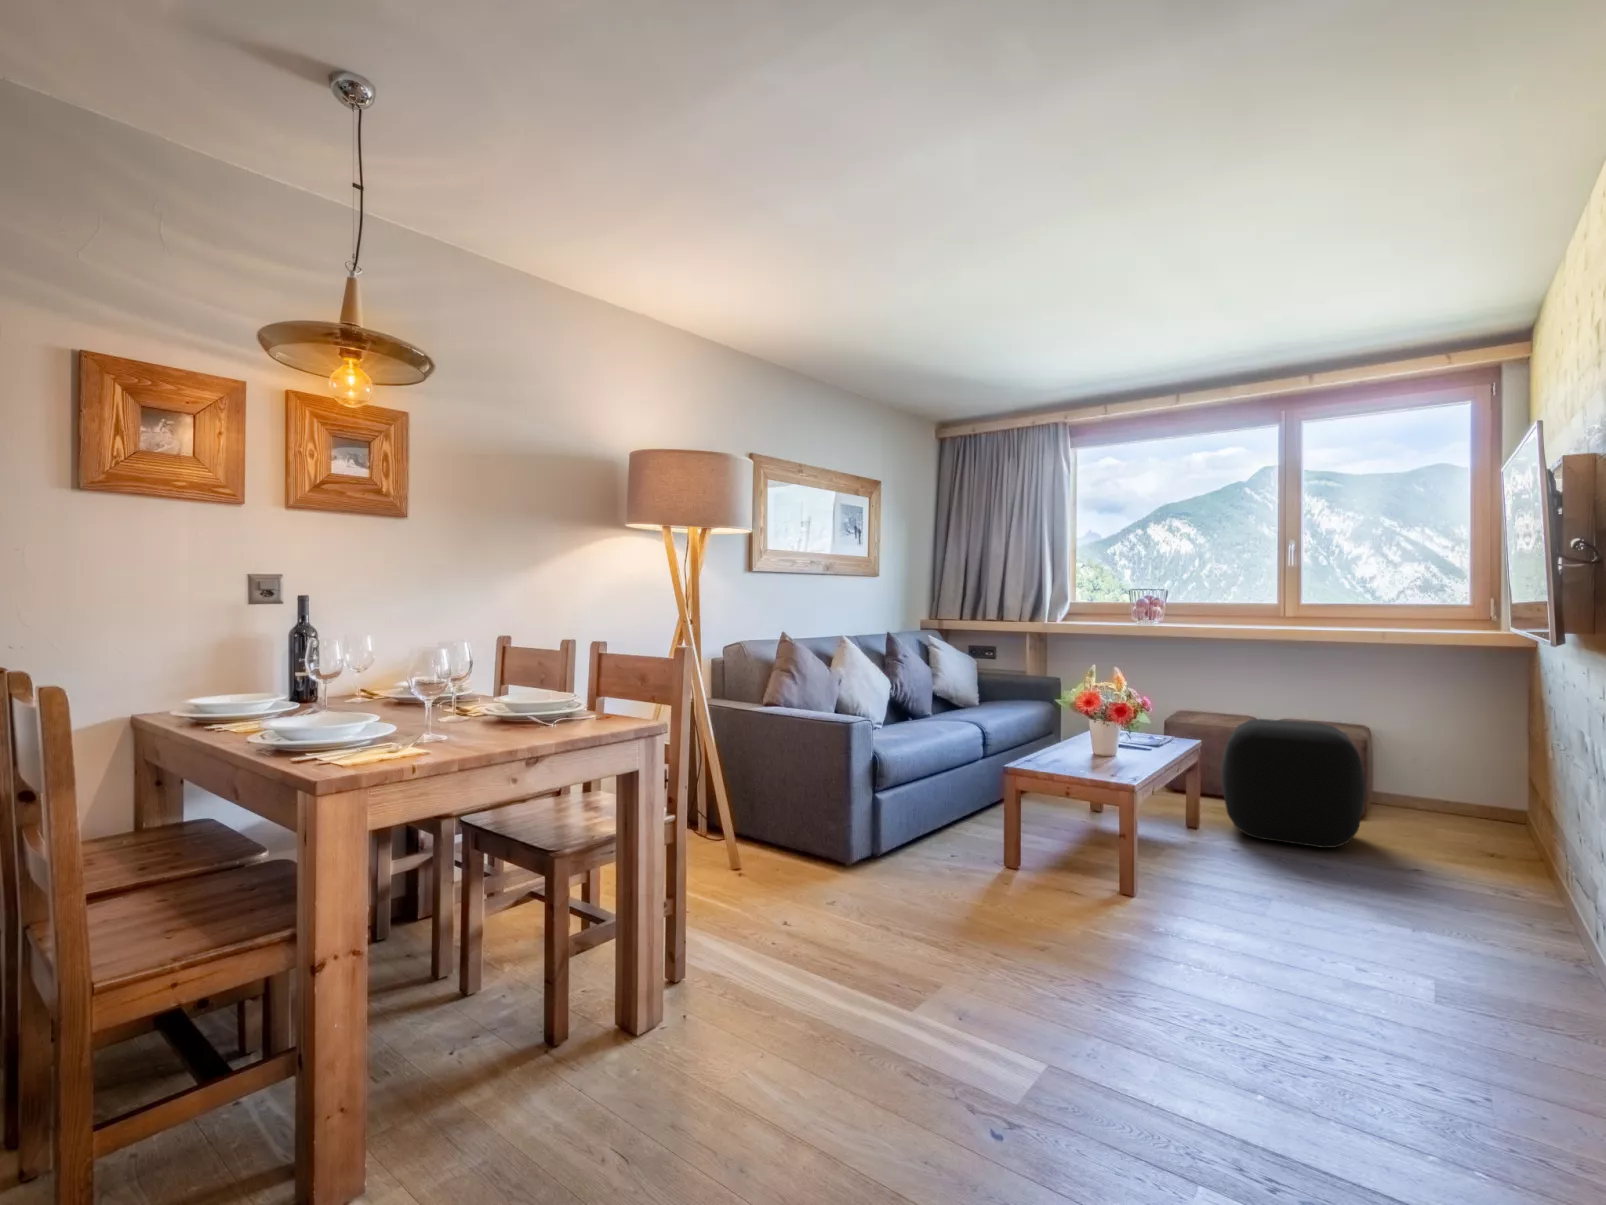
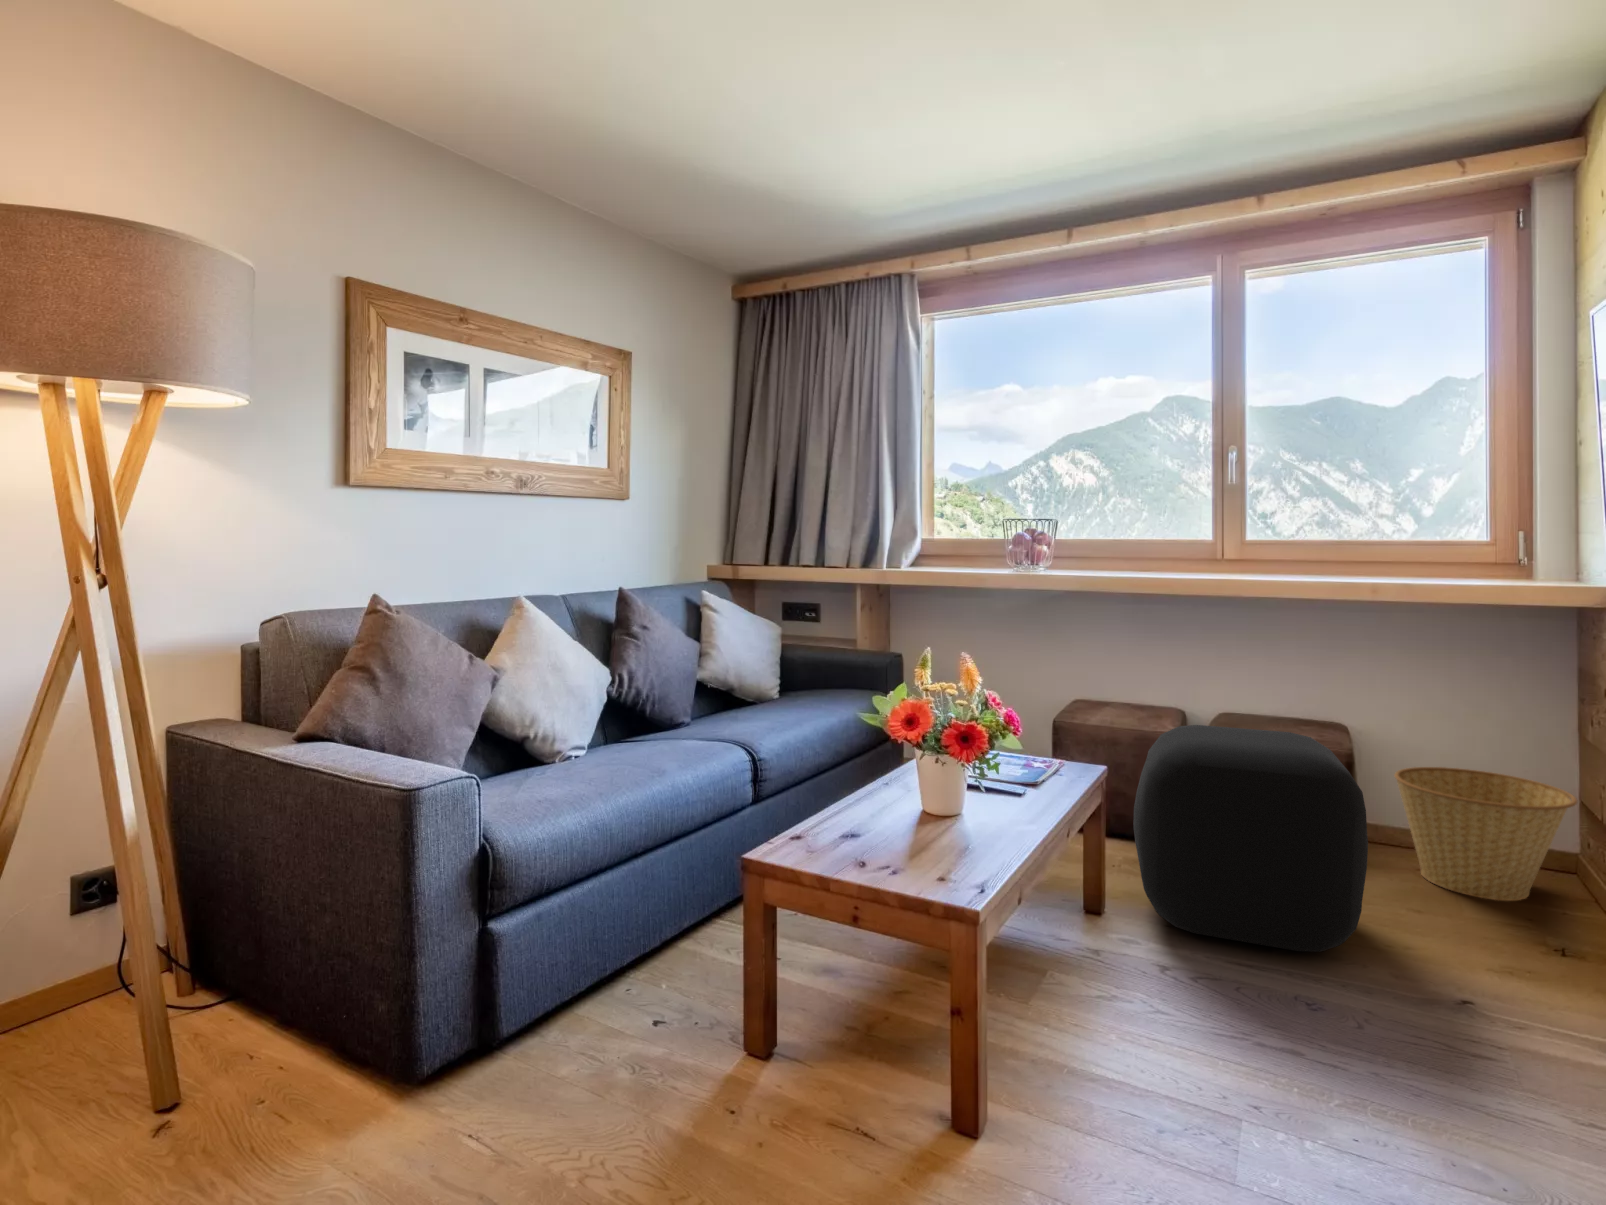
basket: none [1402,755,1520,836] -> present [1395,767,1577,900]

